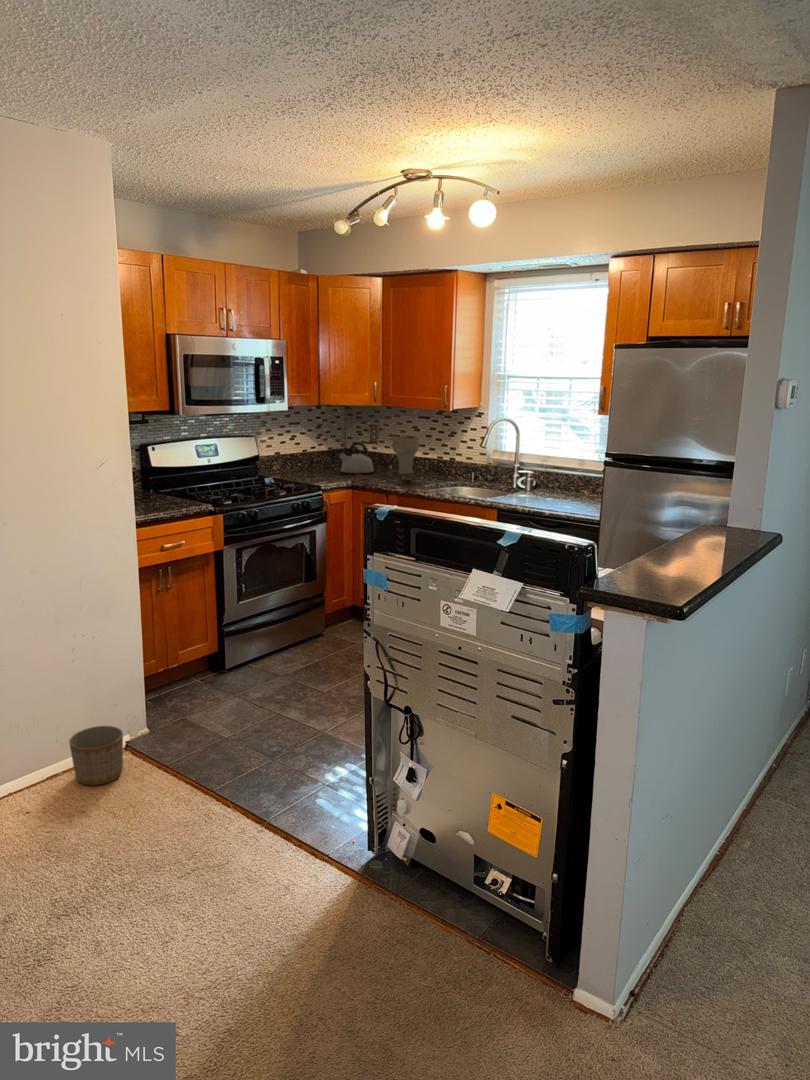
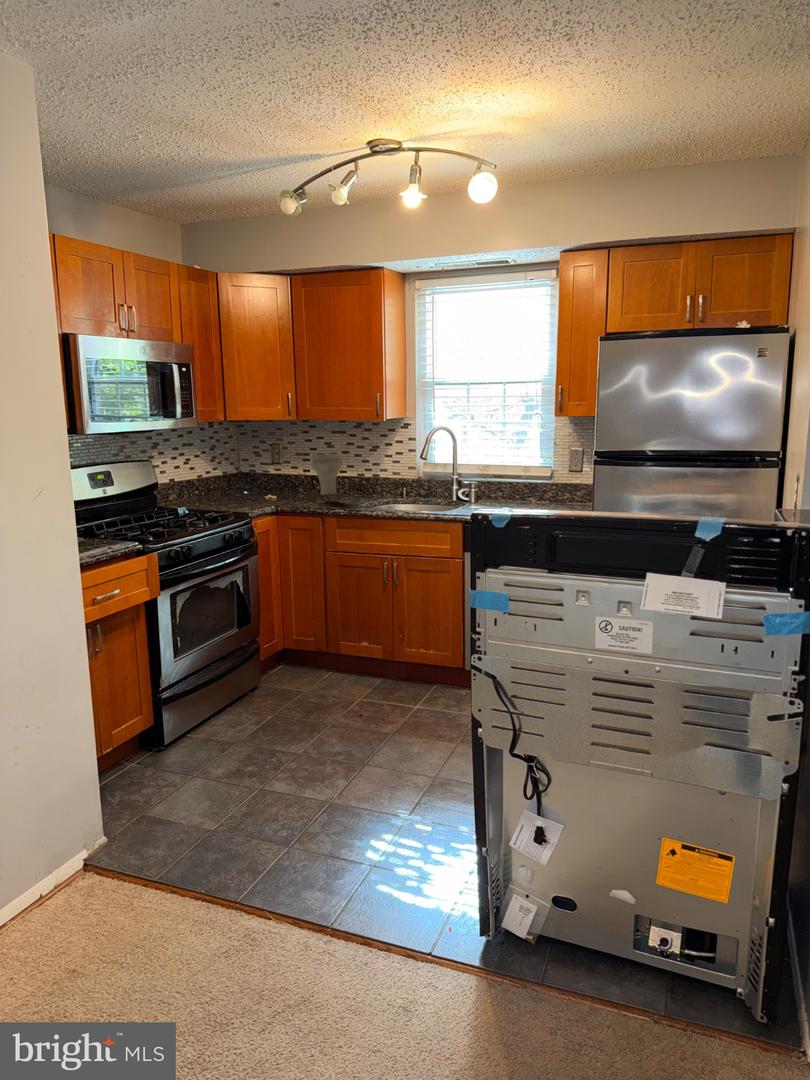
kettle: present [339,442,374,473] -> none [243,463,283,499]
planter: present [69,726,123,785] -> none [26,841,100,928]

